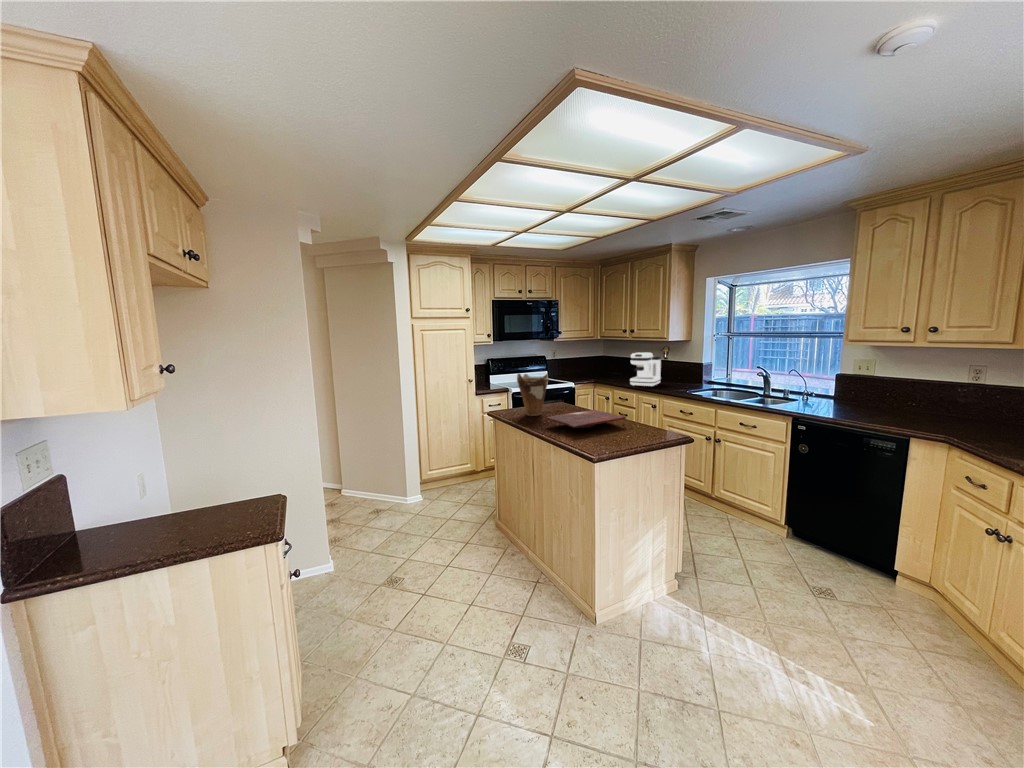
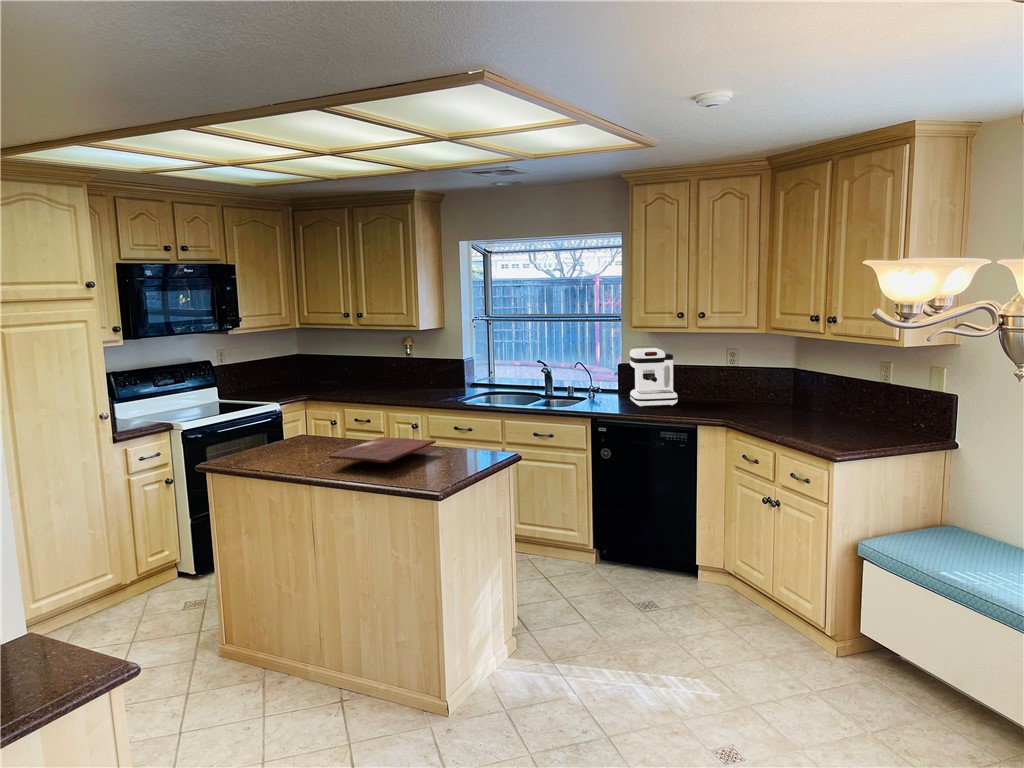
coffee maker: present [630,353,661,386] -> present [630,348,678,406]
vase: present [517,374,549,416] -> none [257,390,308,459]

